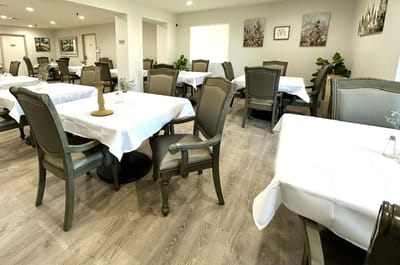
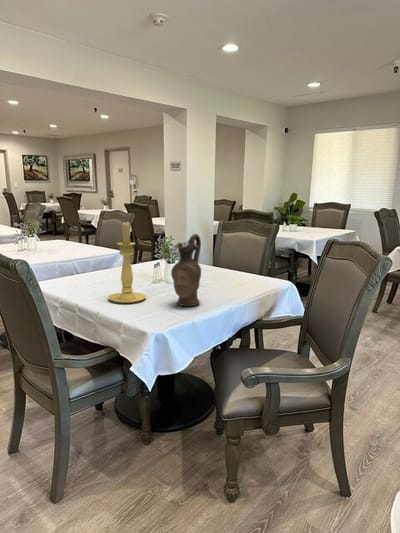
ceramic pitcher: none [127,76,144,115] -> present [171,234,201,306]

